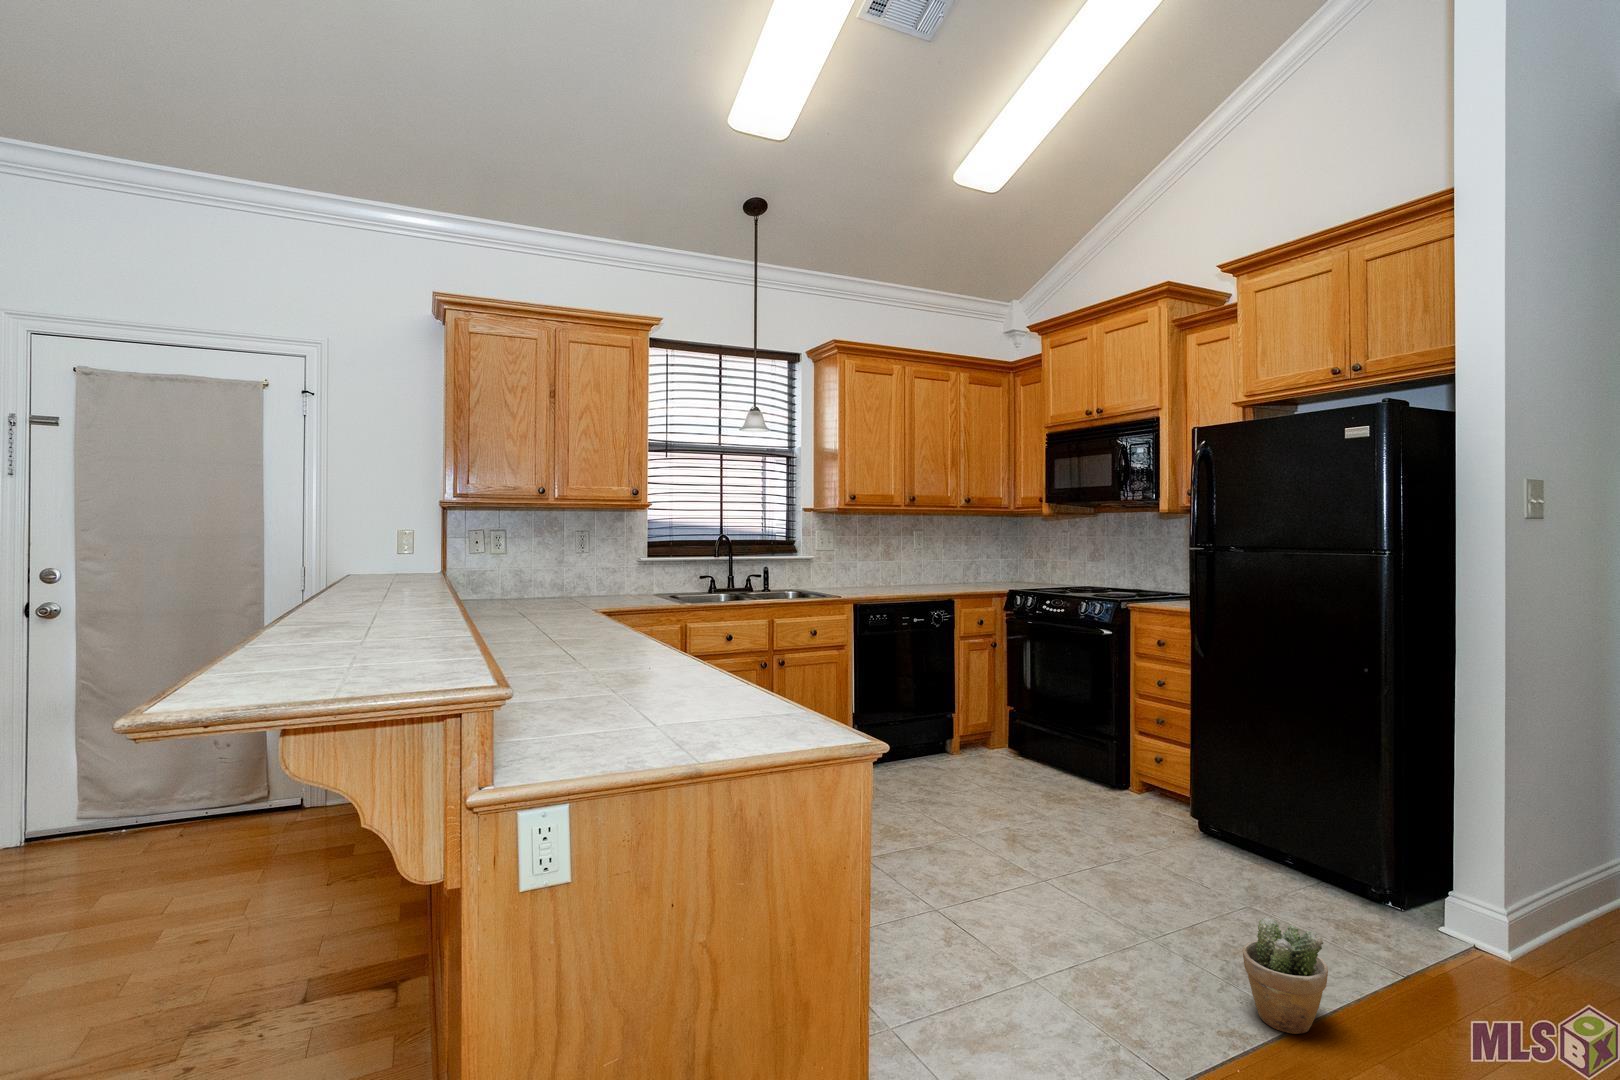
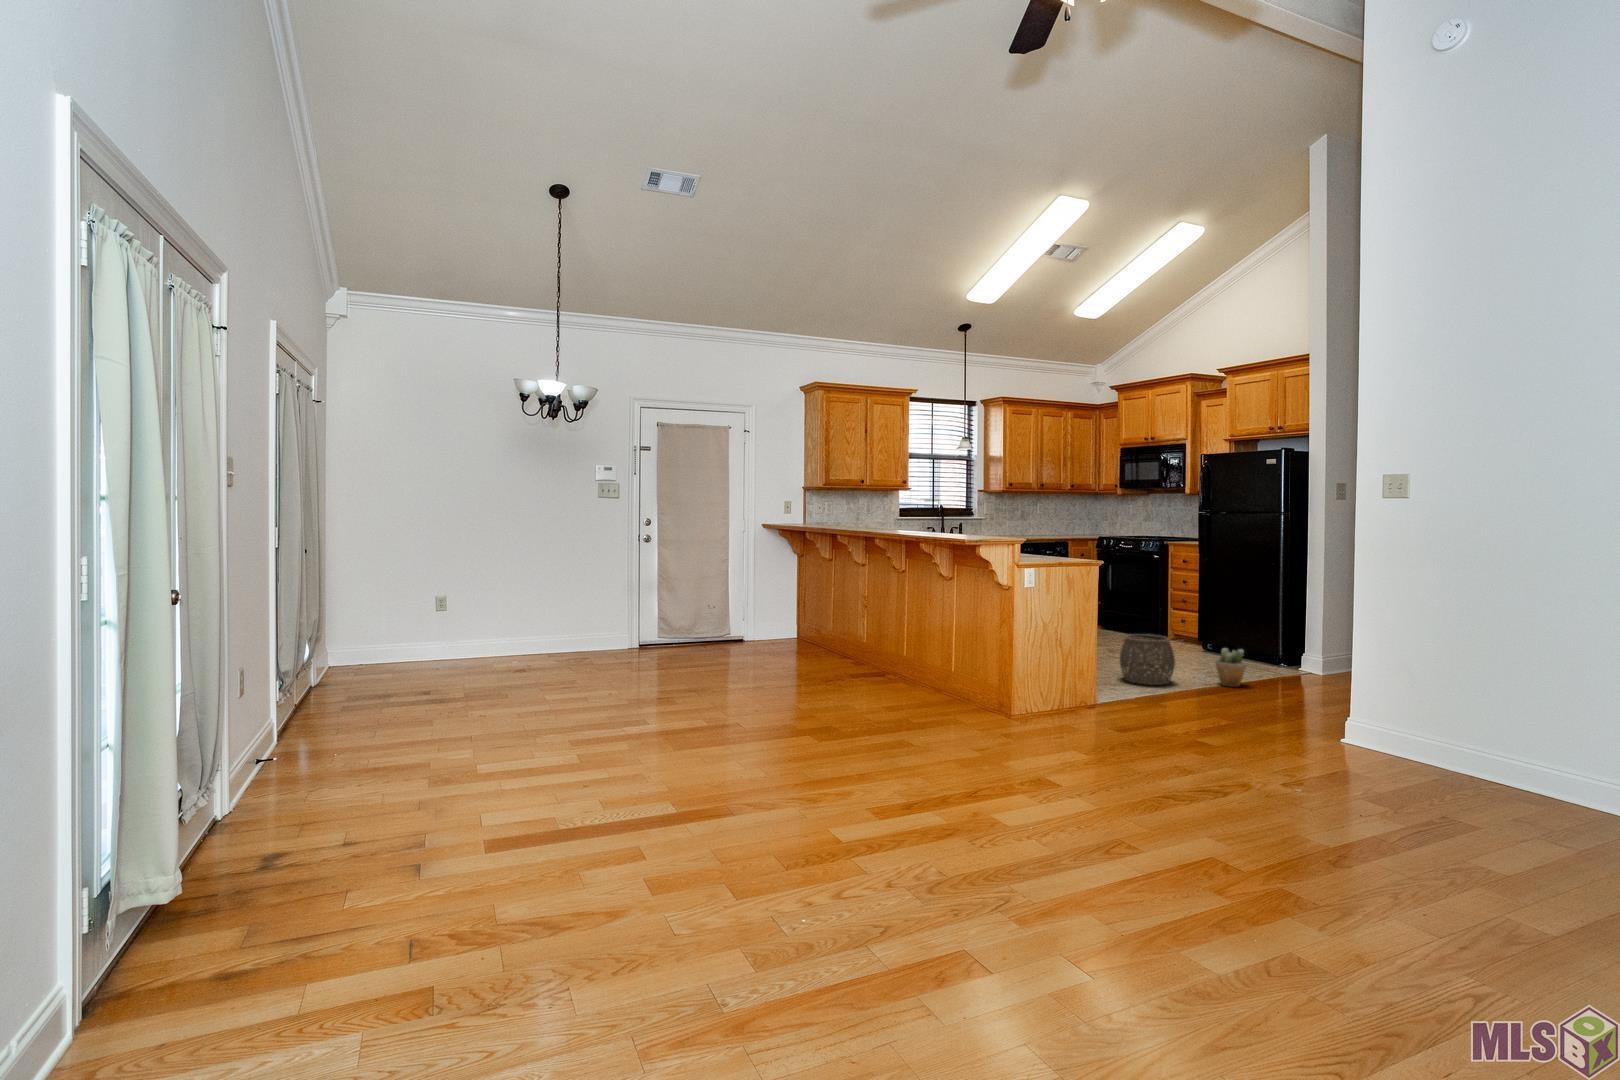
woven basket: none [996,865,1140,1034] -> present [1120,634,1175,685]

